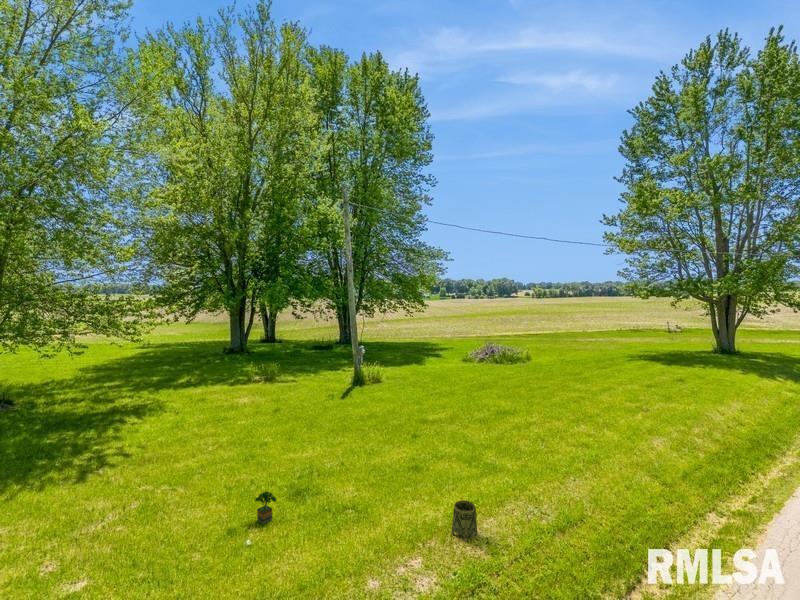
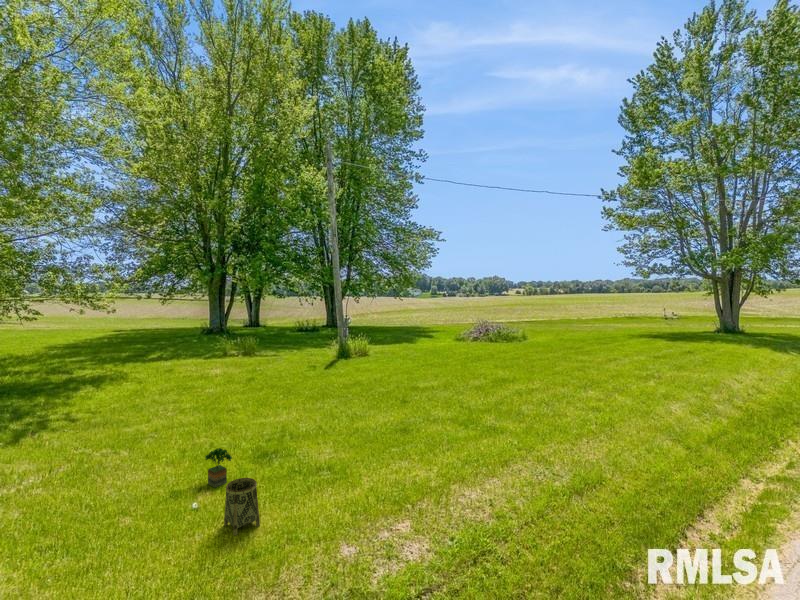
basket: present [452,501,477,542] -> present [224,478,260,535]

